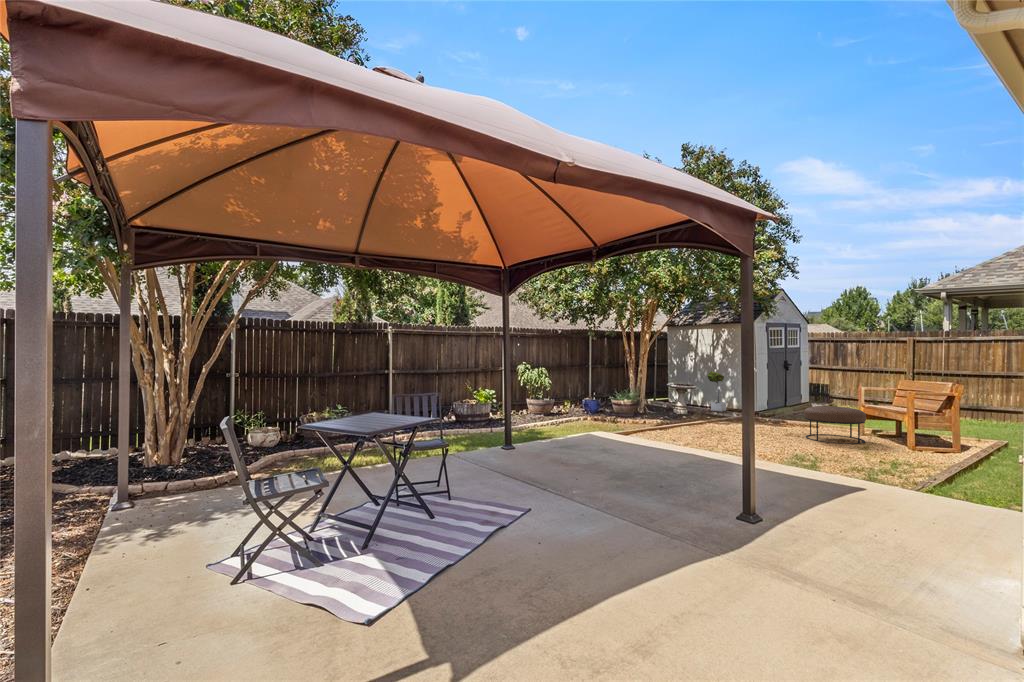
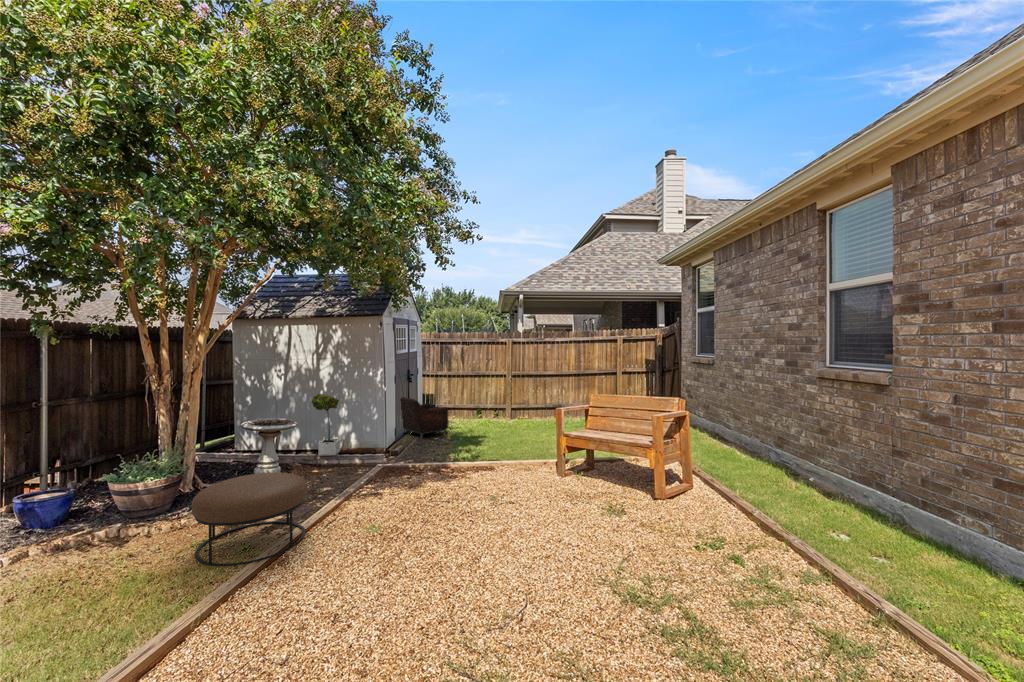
armchair: none [773,381,818,413] -> present [400,397,448,439]
ottoman: present [804,406,866,444] -> present [191,472,308,566]

